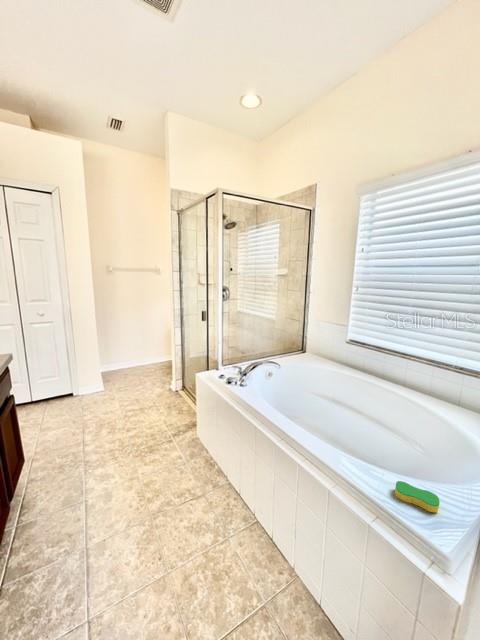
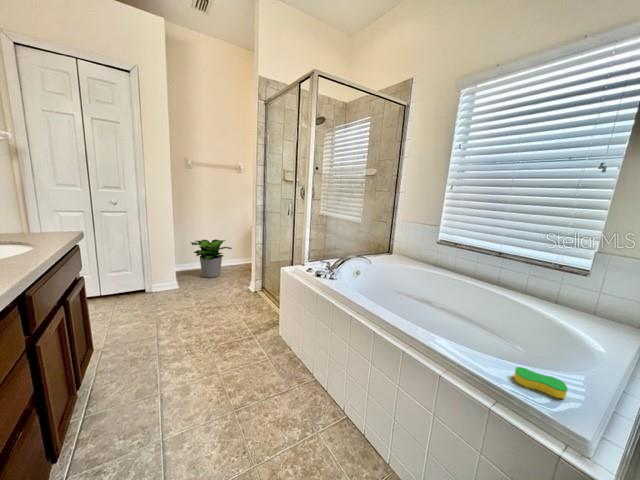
potted plant: none [114,339,155,378] -> present [191,239,231,278]

